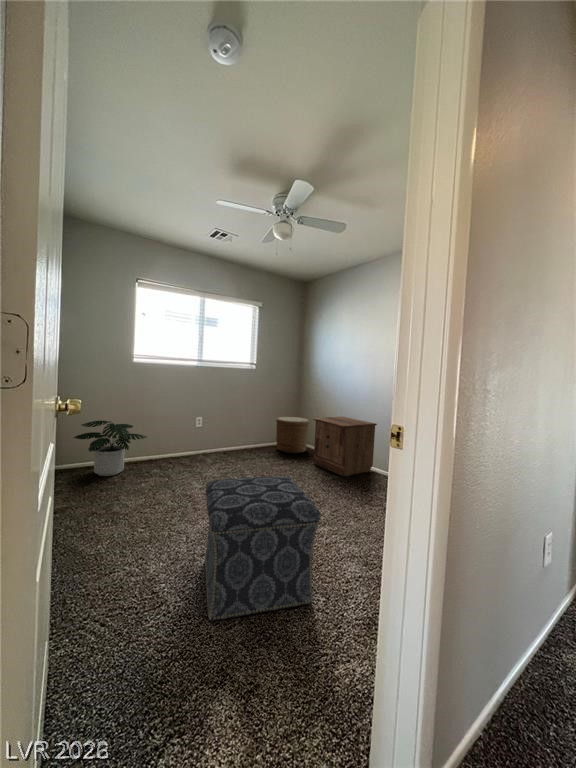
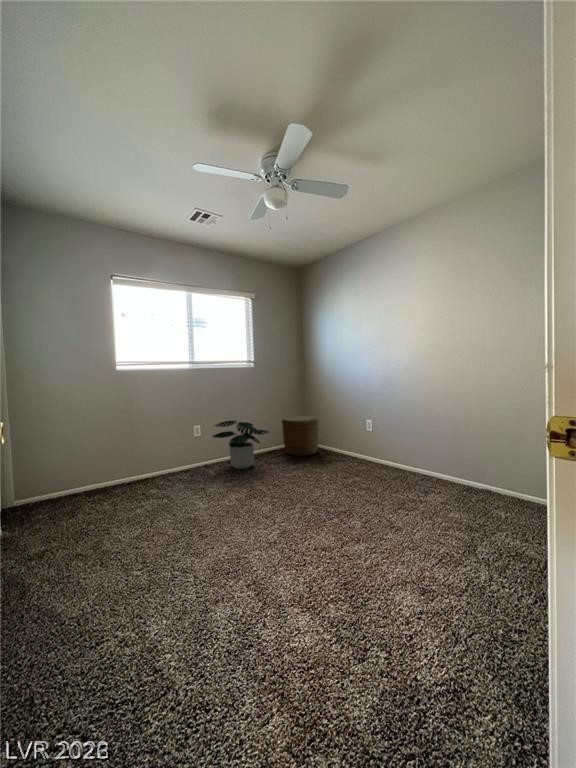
nightstand: present [313,417,377,476] -> none [324,410,397,478]
potted plant: present [74,421,147,476] -> present [213,421,270,469]
ottoman: present [205,476,320,621] -> none [213,492,372,711]

